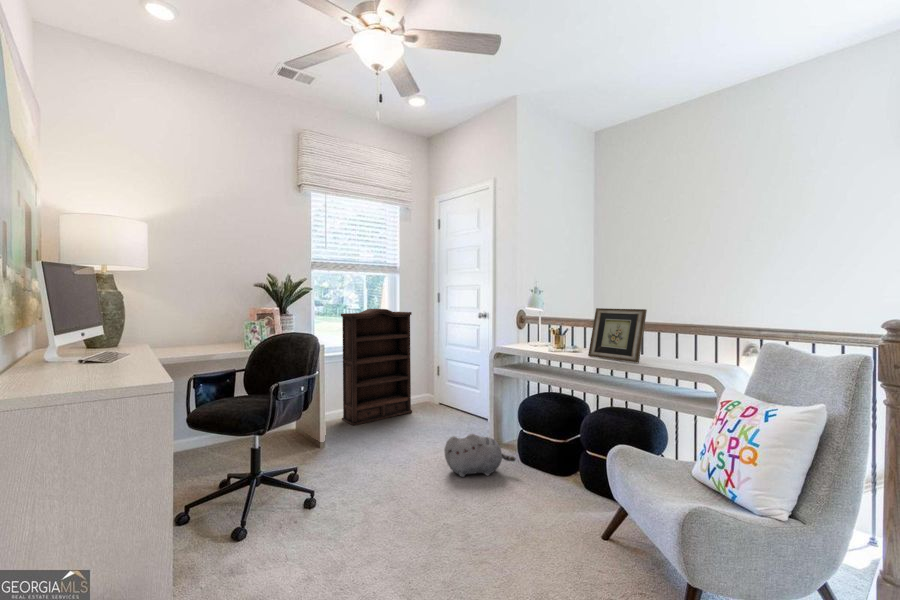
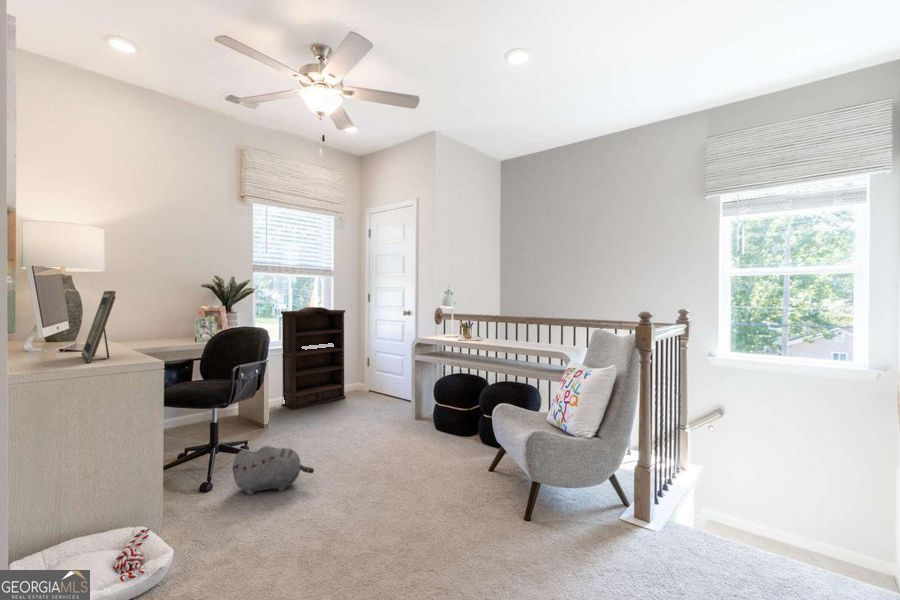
picture frame: present [588,308,647,363] -> present [82,291,116,363]
plush toy: present [444,434,515,477] -> present [233,446,314,495]

